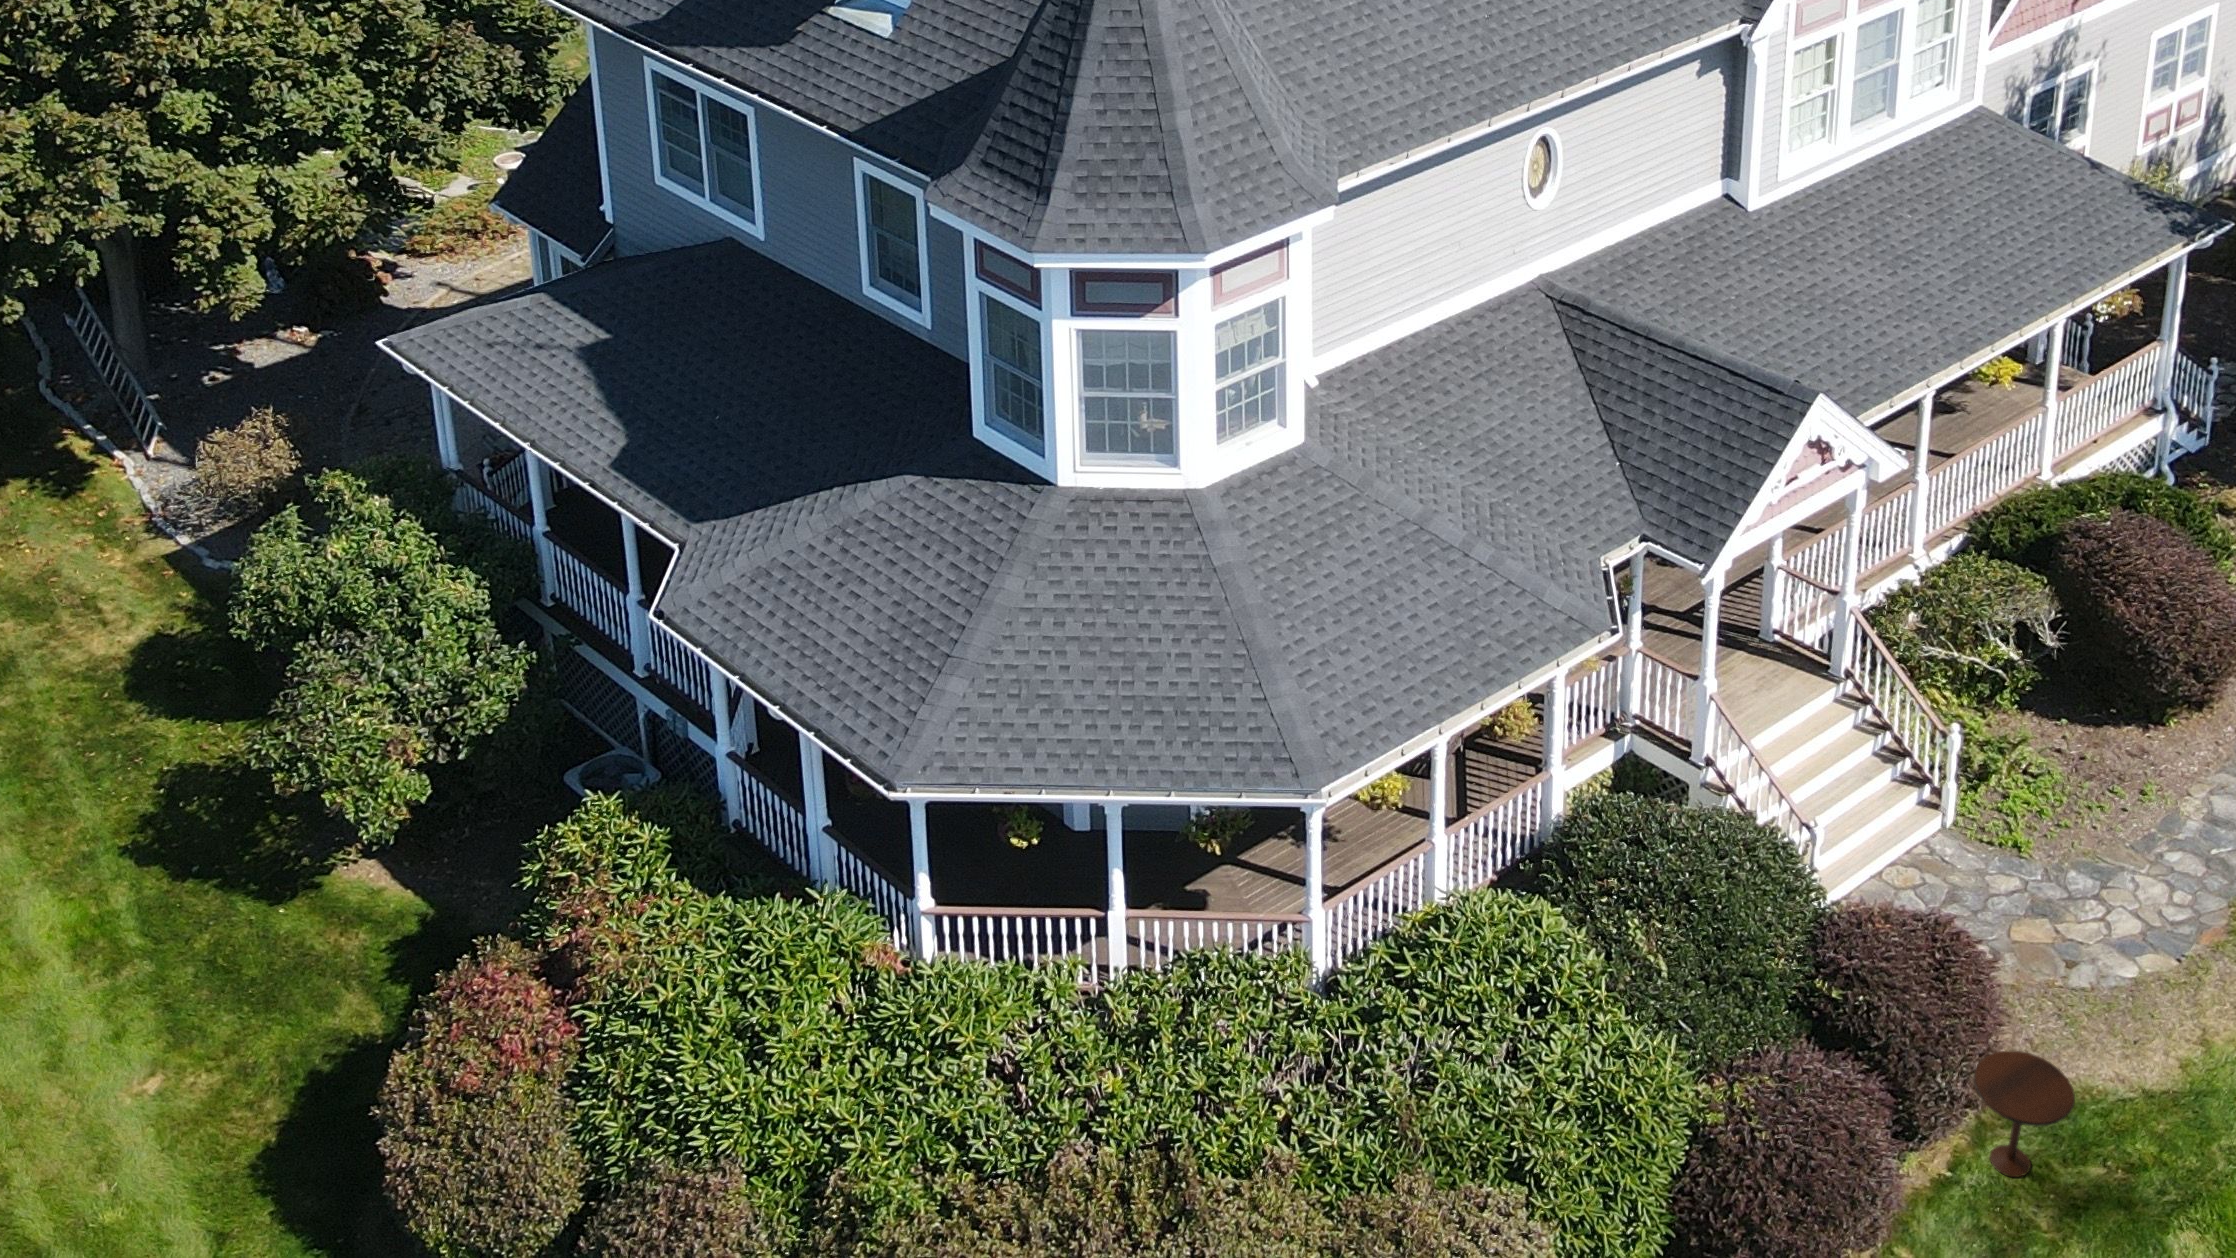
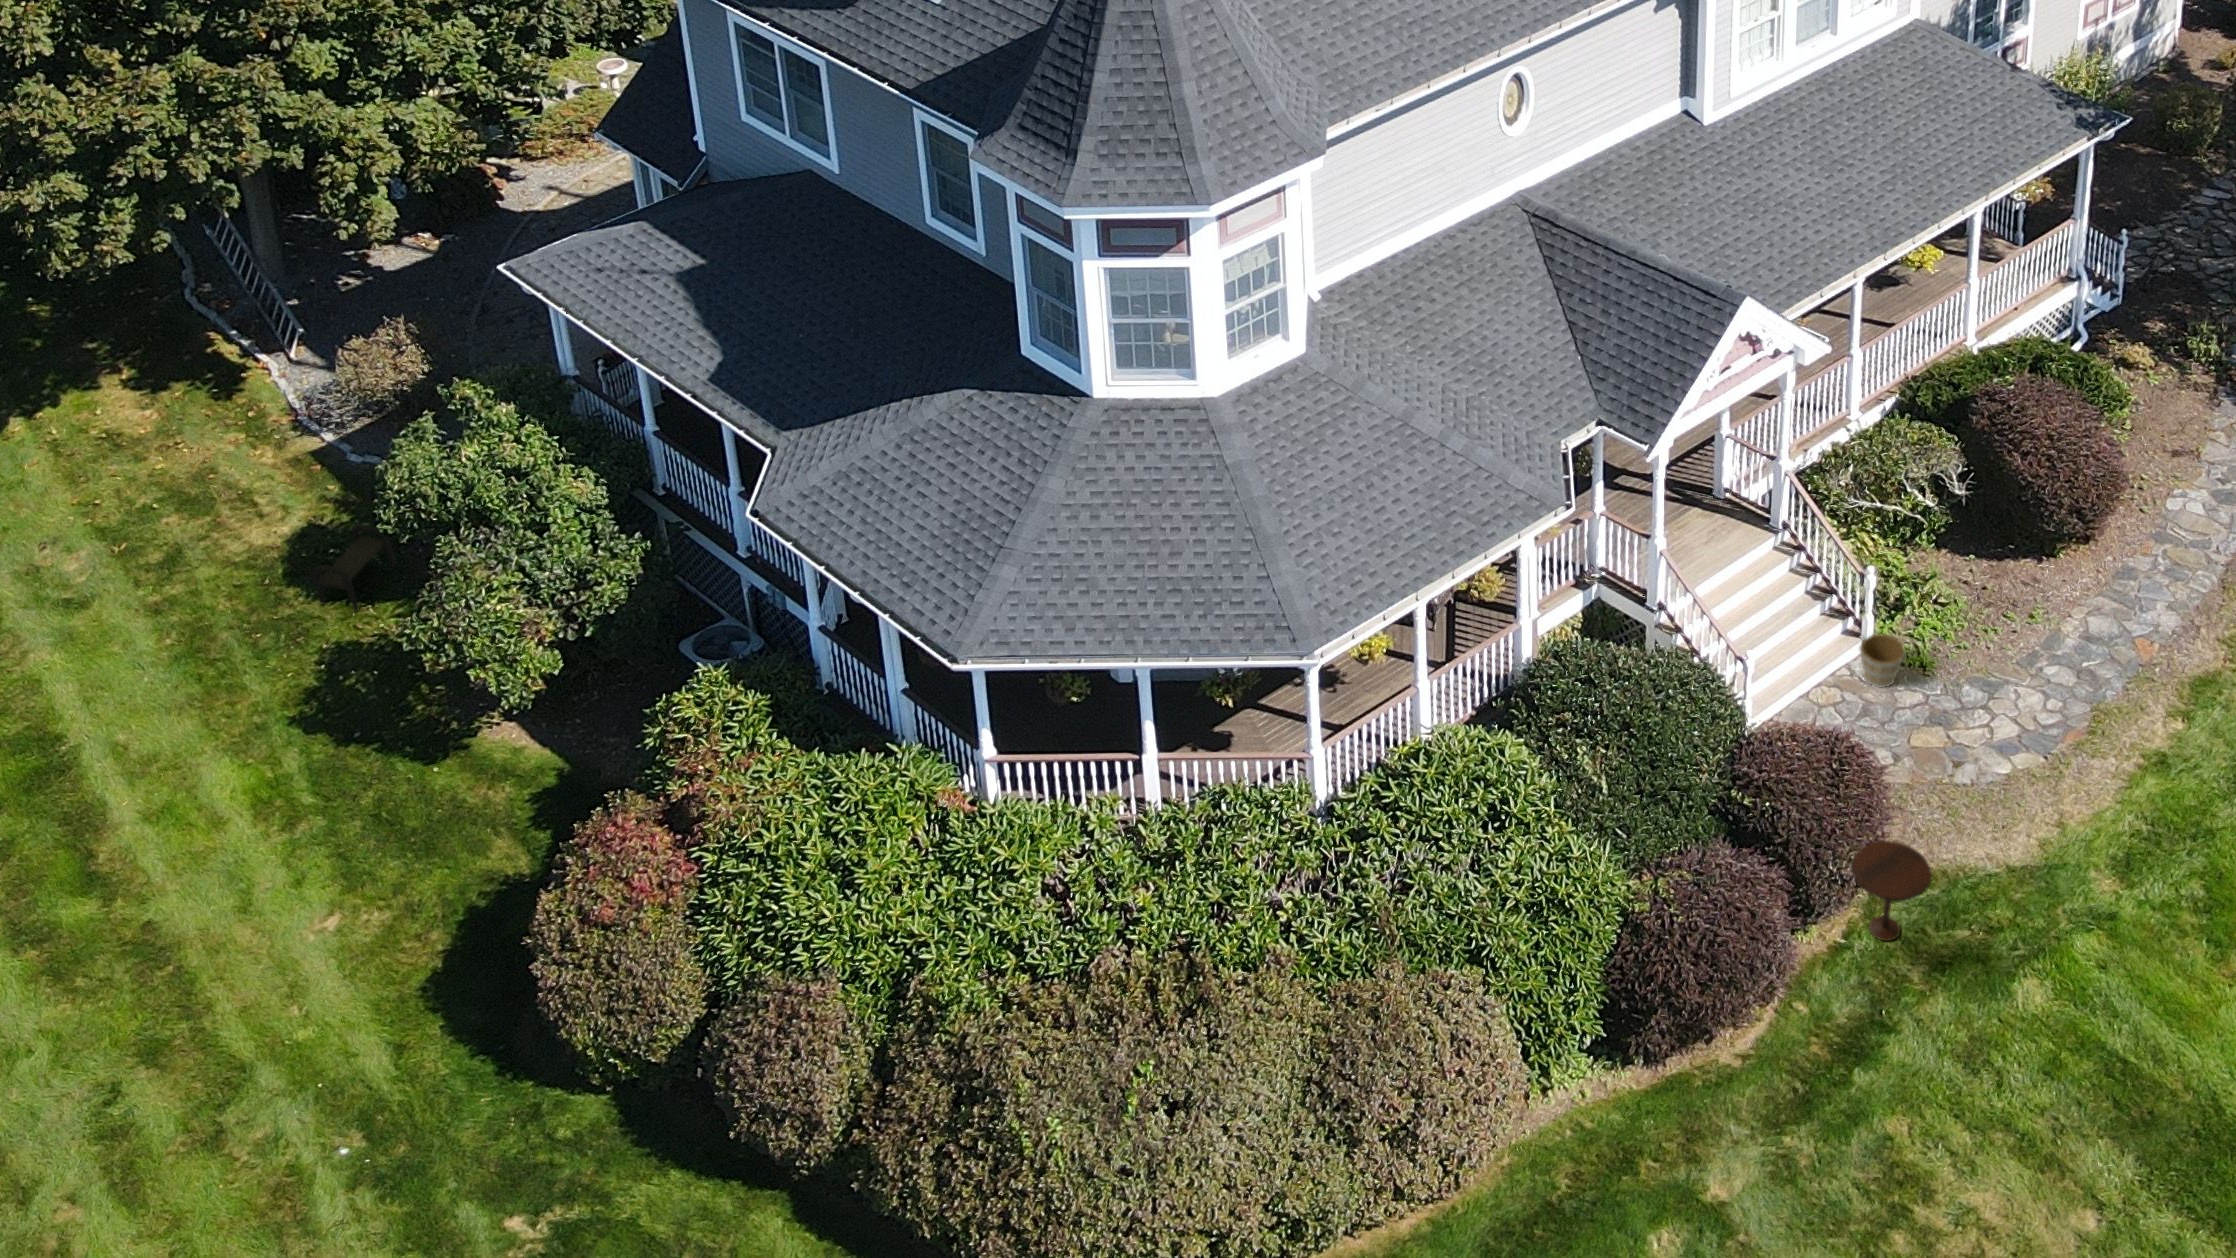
bench: none [154,632,250,731] -> present [313,525,396,612]
wooden bucket: none [1946,804,2002,869] -> present [1859,633,1905,688]

